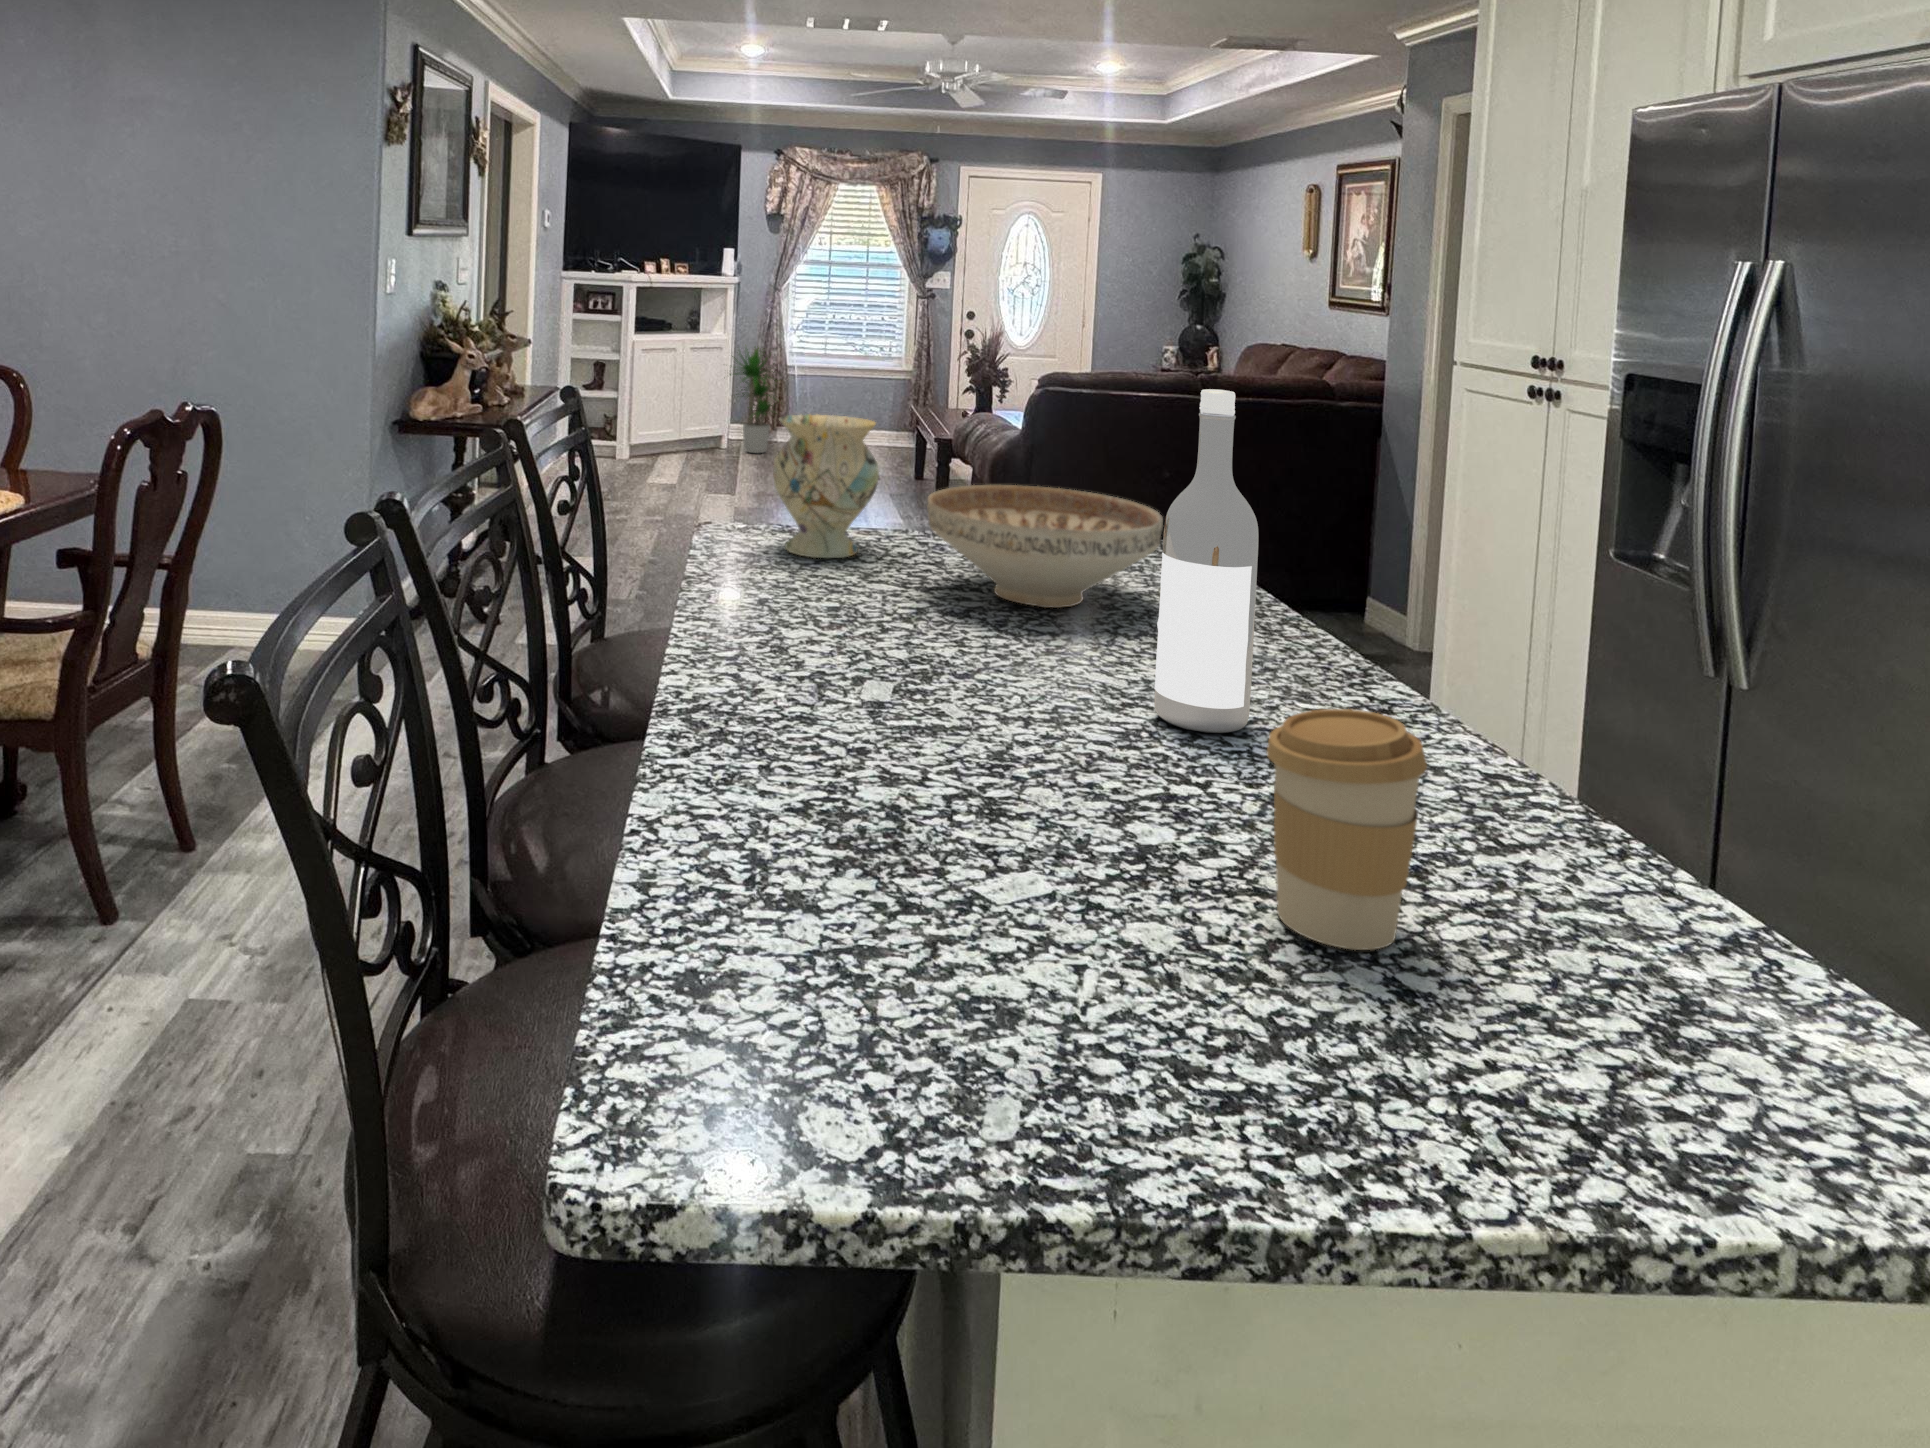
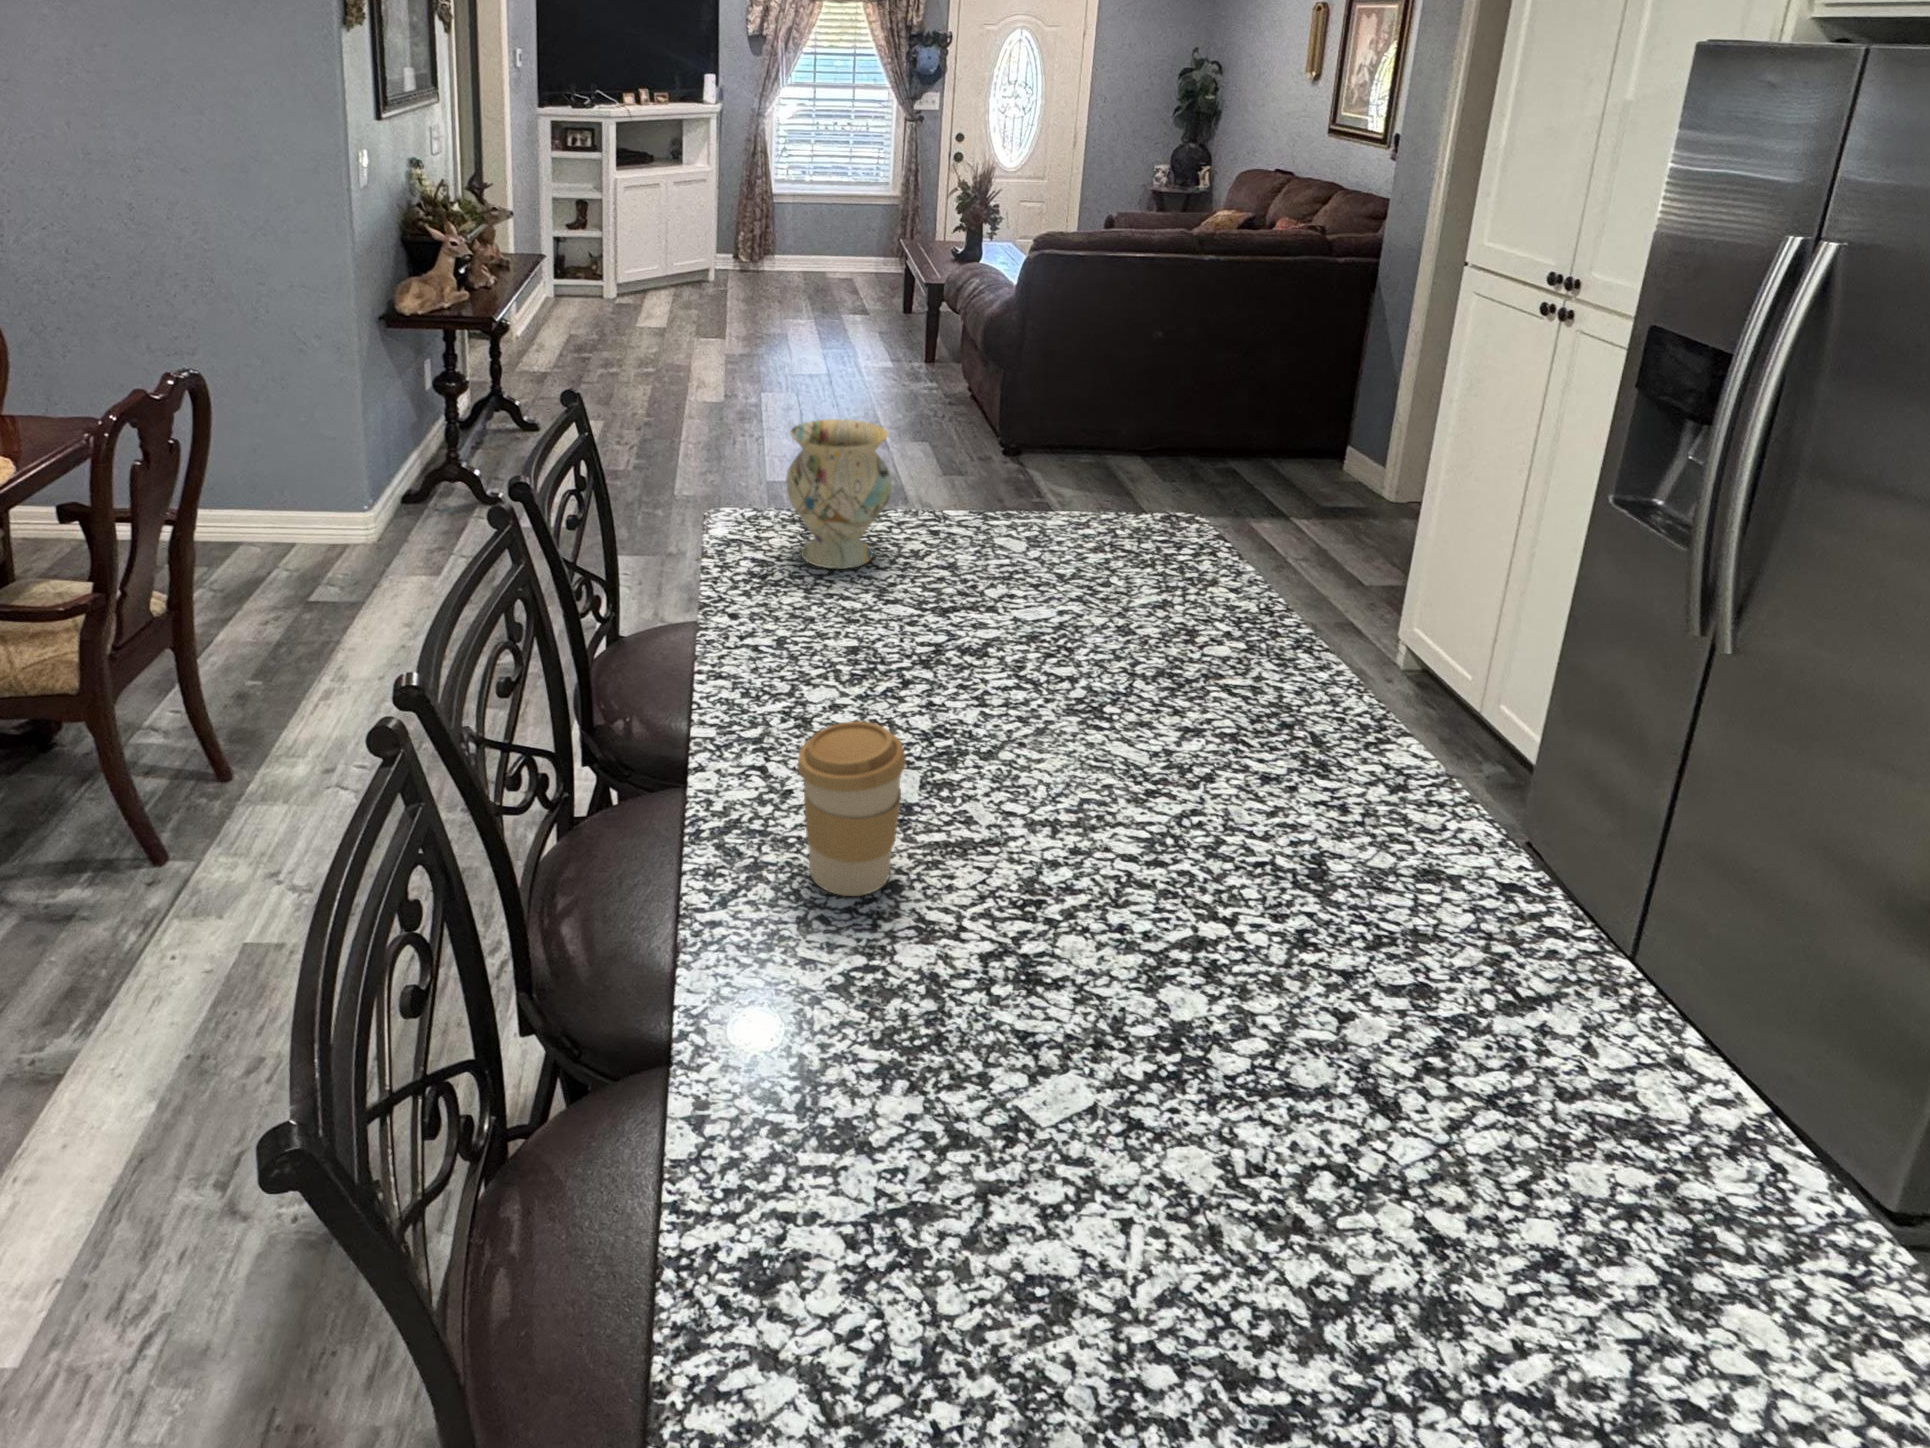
potted plant: present [730,348,780,453] -> none [714,177,778,285]
wine bottle: present [1154,389,1258,733] -> none [1176,507,1283,835]
decorative bowl: present [927,485,1163,608] -> none [943,497,1177,638]
coffee cup: present [1266,709,1427,950] -> present [797,721,906,896]

